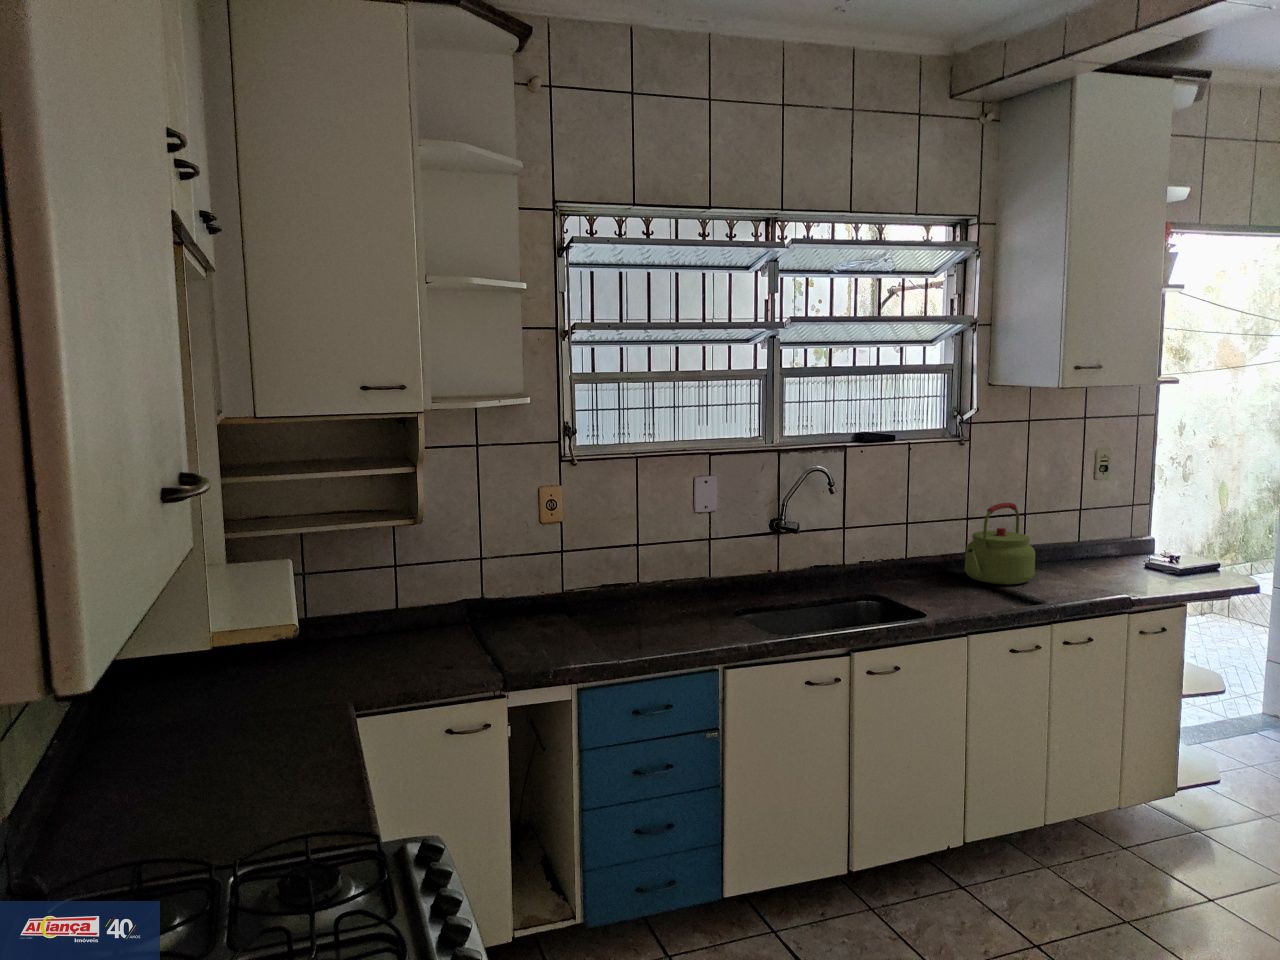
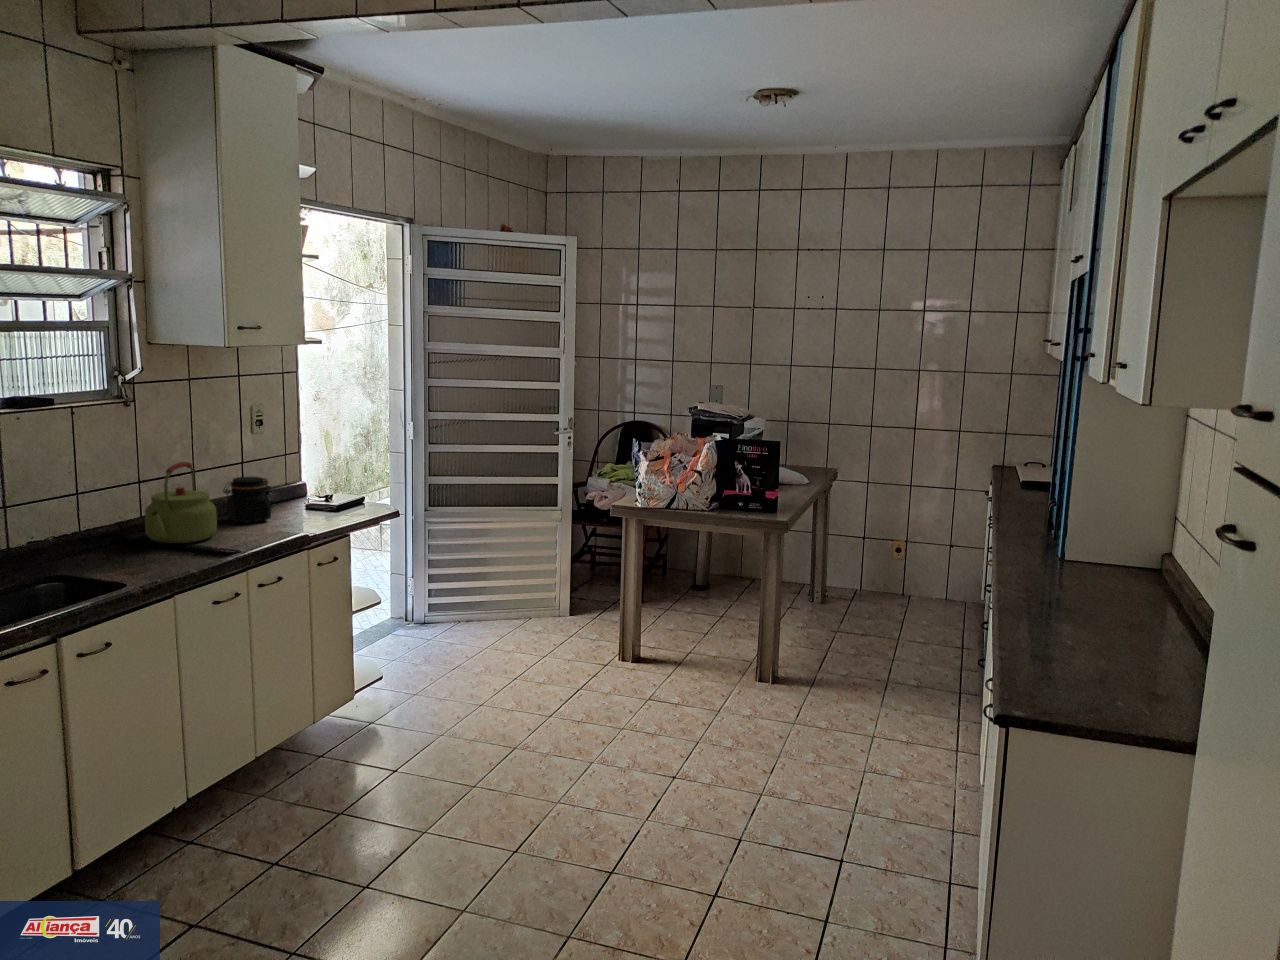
jar: none [1049,524,1103,573] -> present [223,477,273,522]

